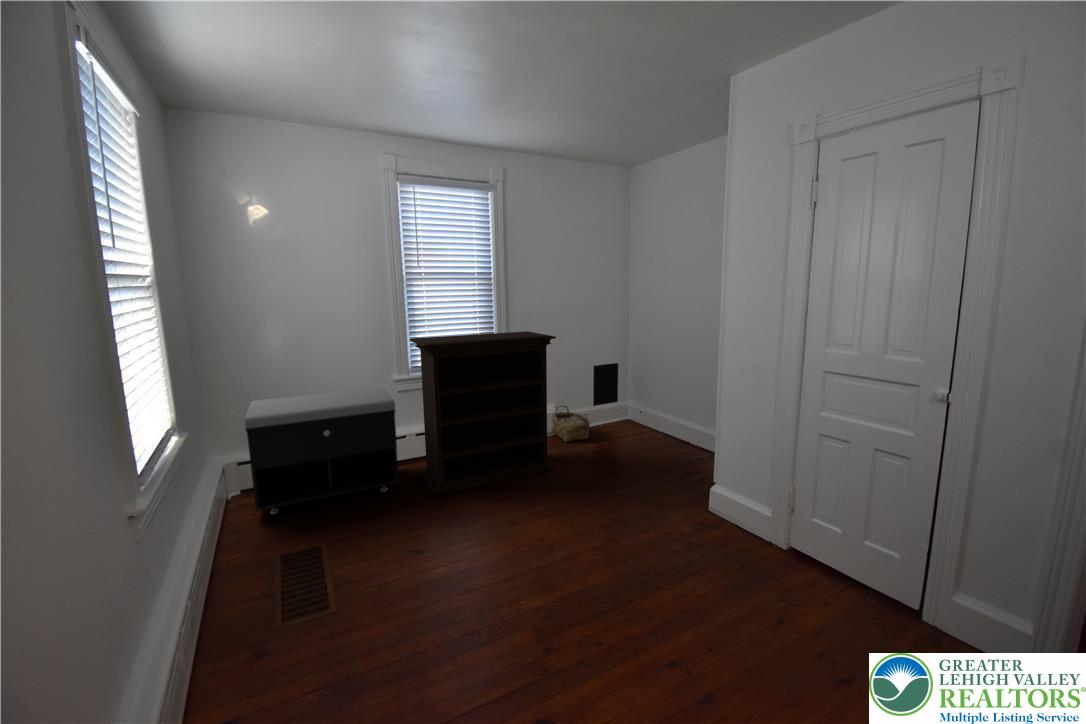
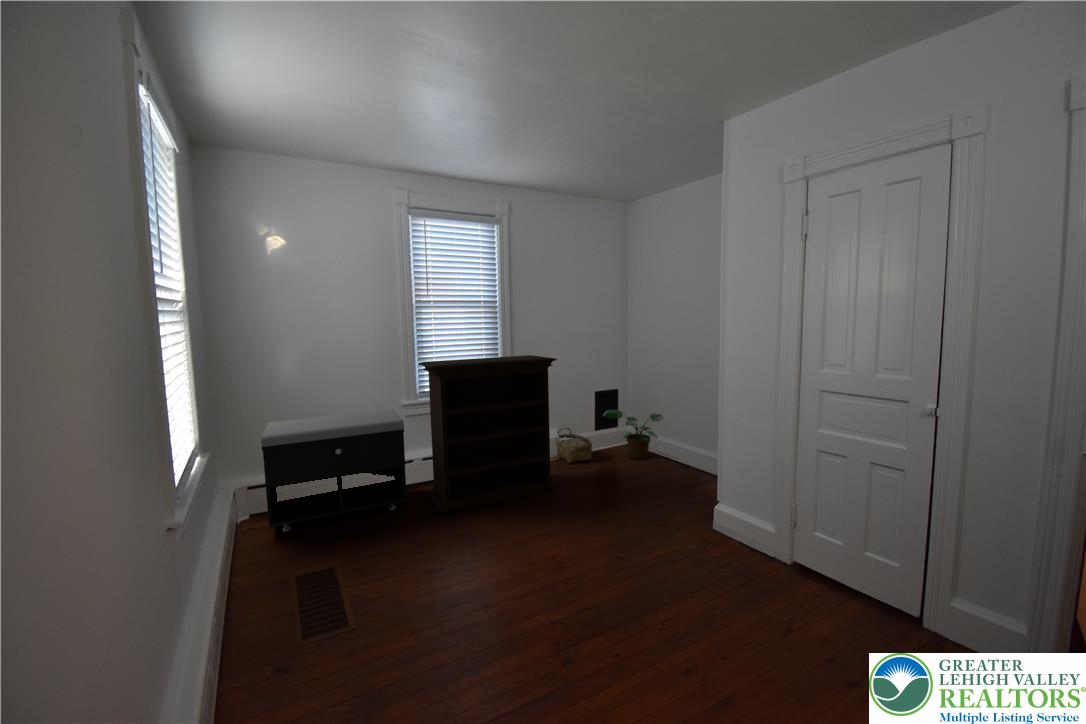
potted plant: none [601,387,665,439] -> present [603,410,664,459]

